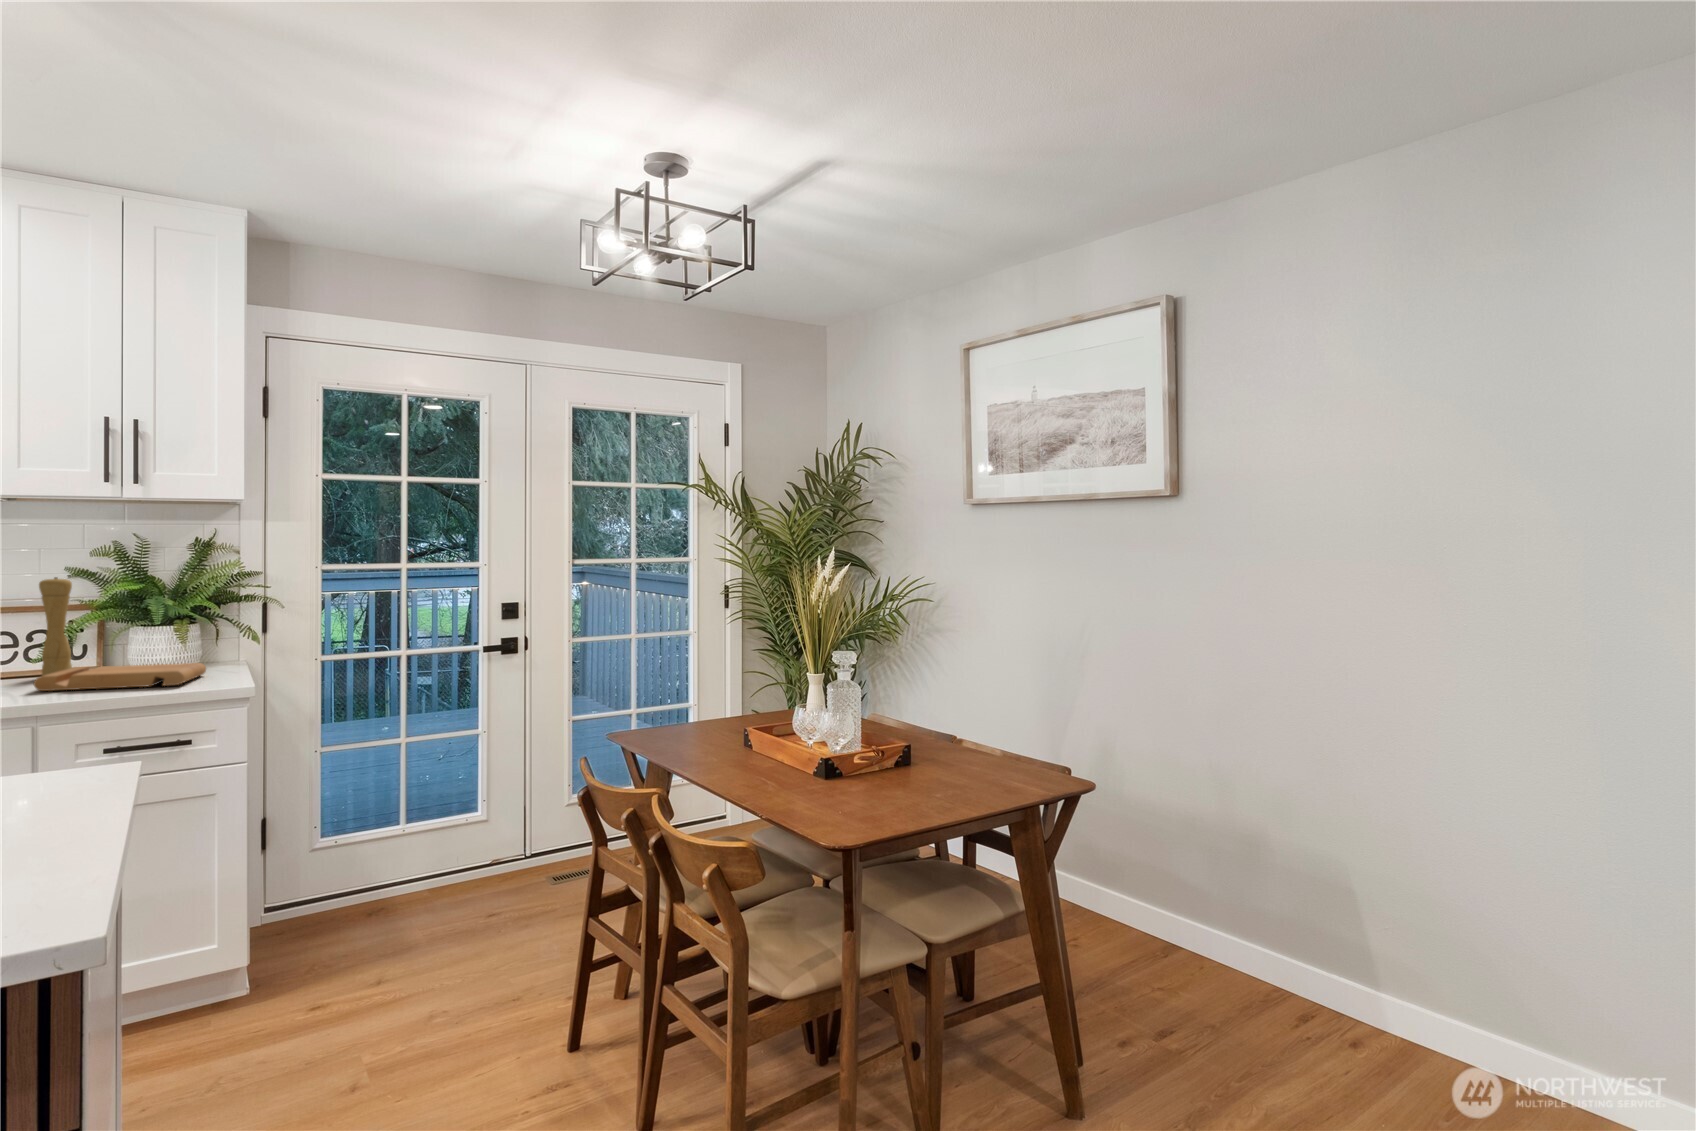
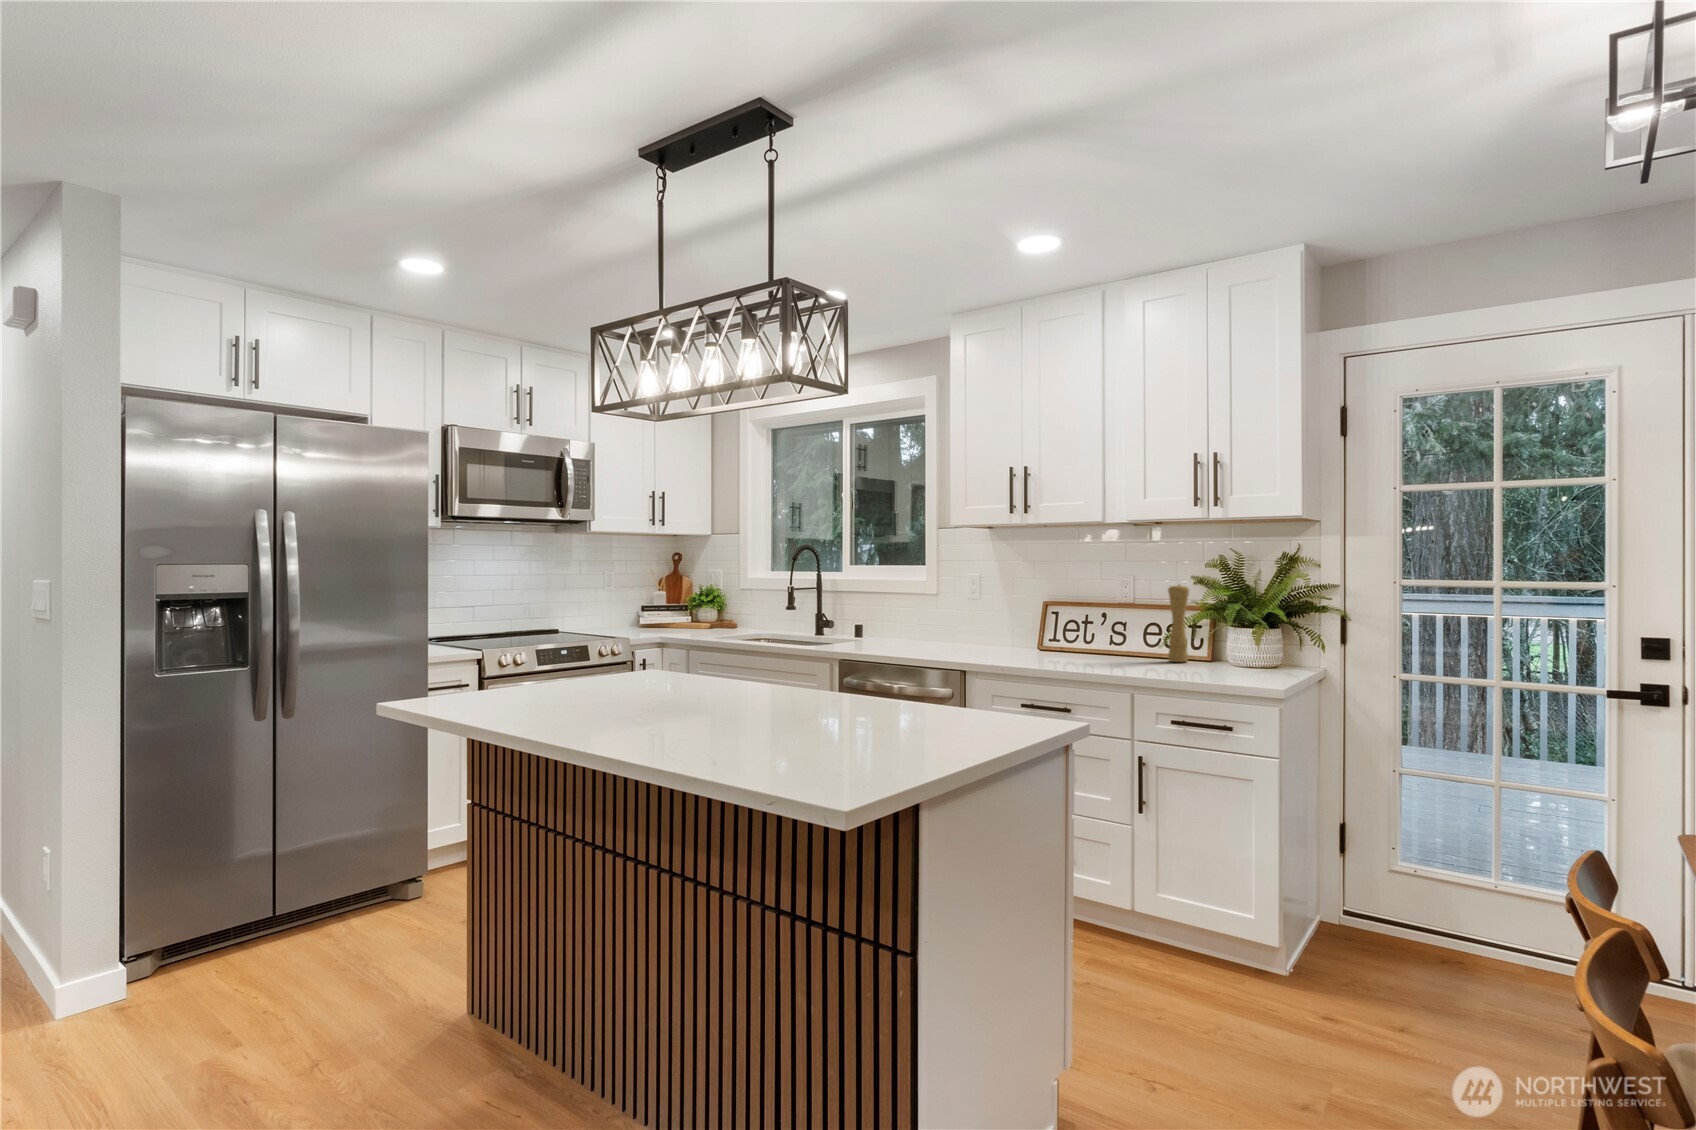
cutting board: present [34,663,206,691] -> none [1144,655,1269,679]

